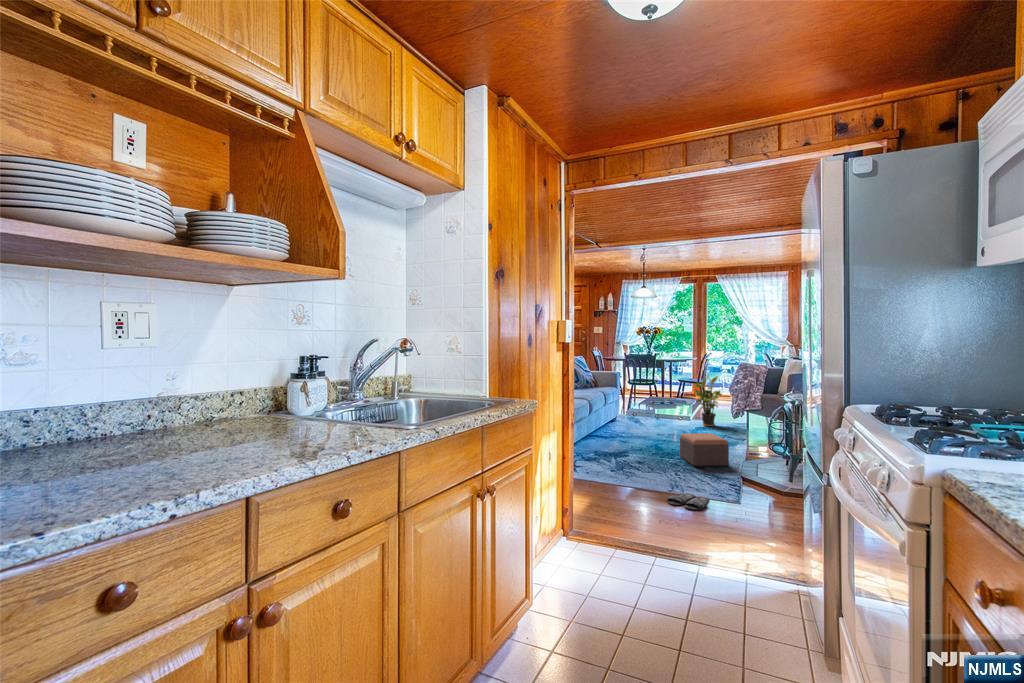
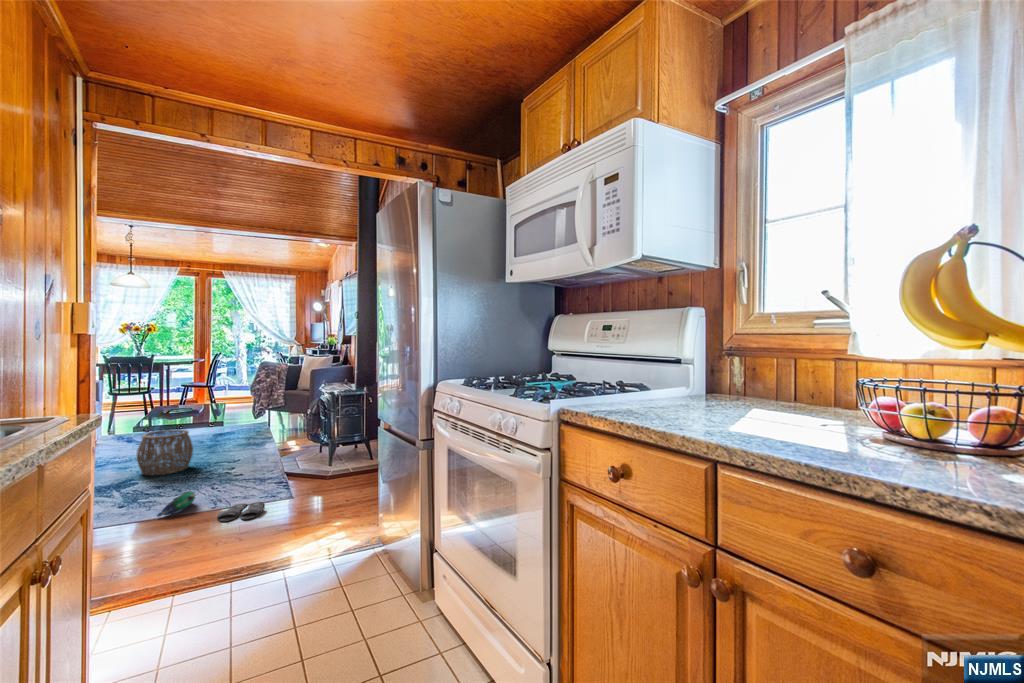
potted plant: present [694,376,722,426] -> none [209,376,242,431]
woven basket: none [631,417,669,454] -> present [137,429,193,475]
footstool: present [680,433,729,466] -> none [209,436,268,474]
plush toy: none [629,470,658,486] -> present [157,491,195,517]

